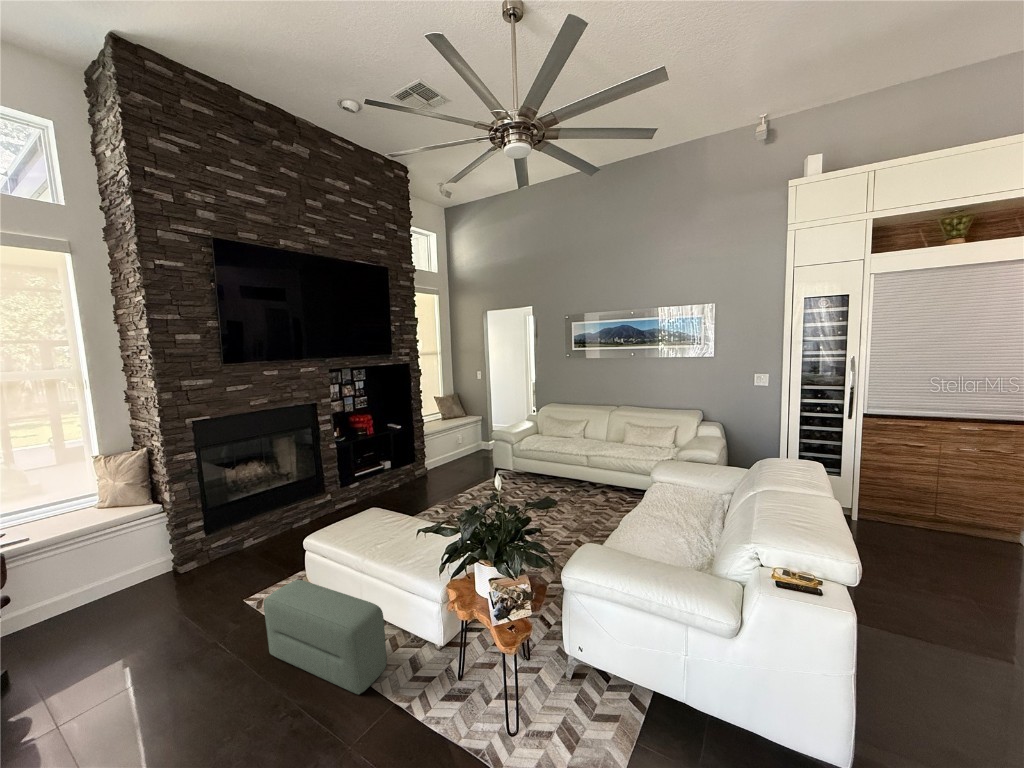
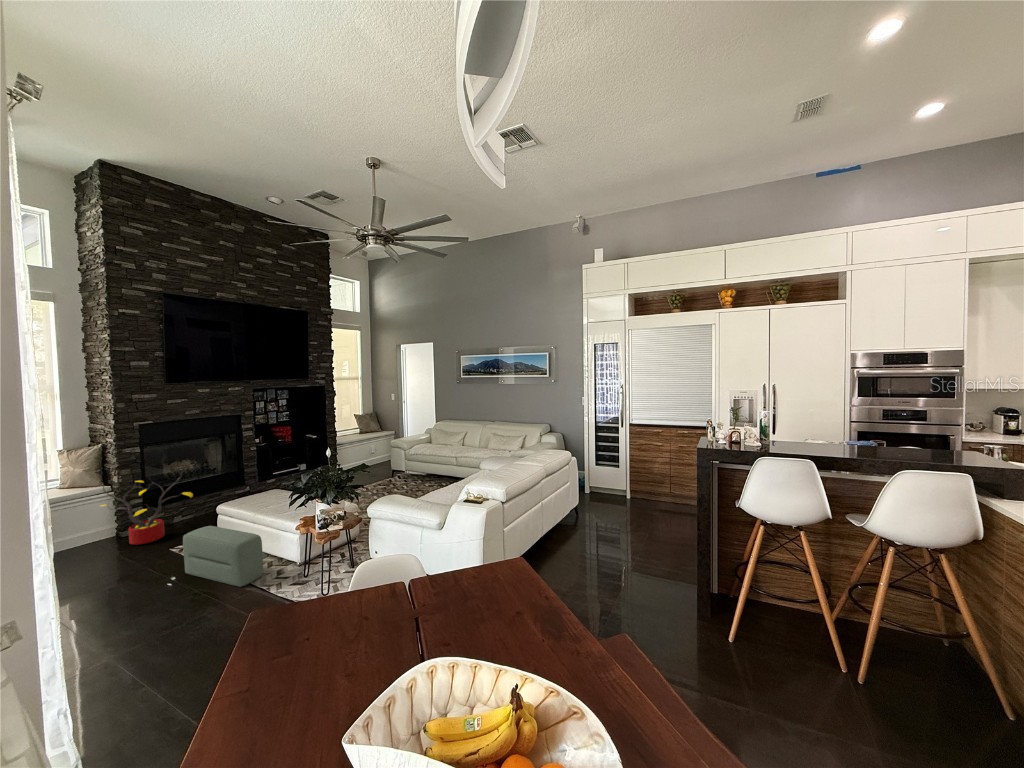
decorative plant: none [145,484,267,589] -> present [102,471,193,545]

